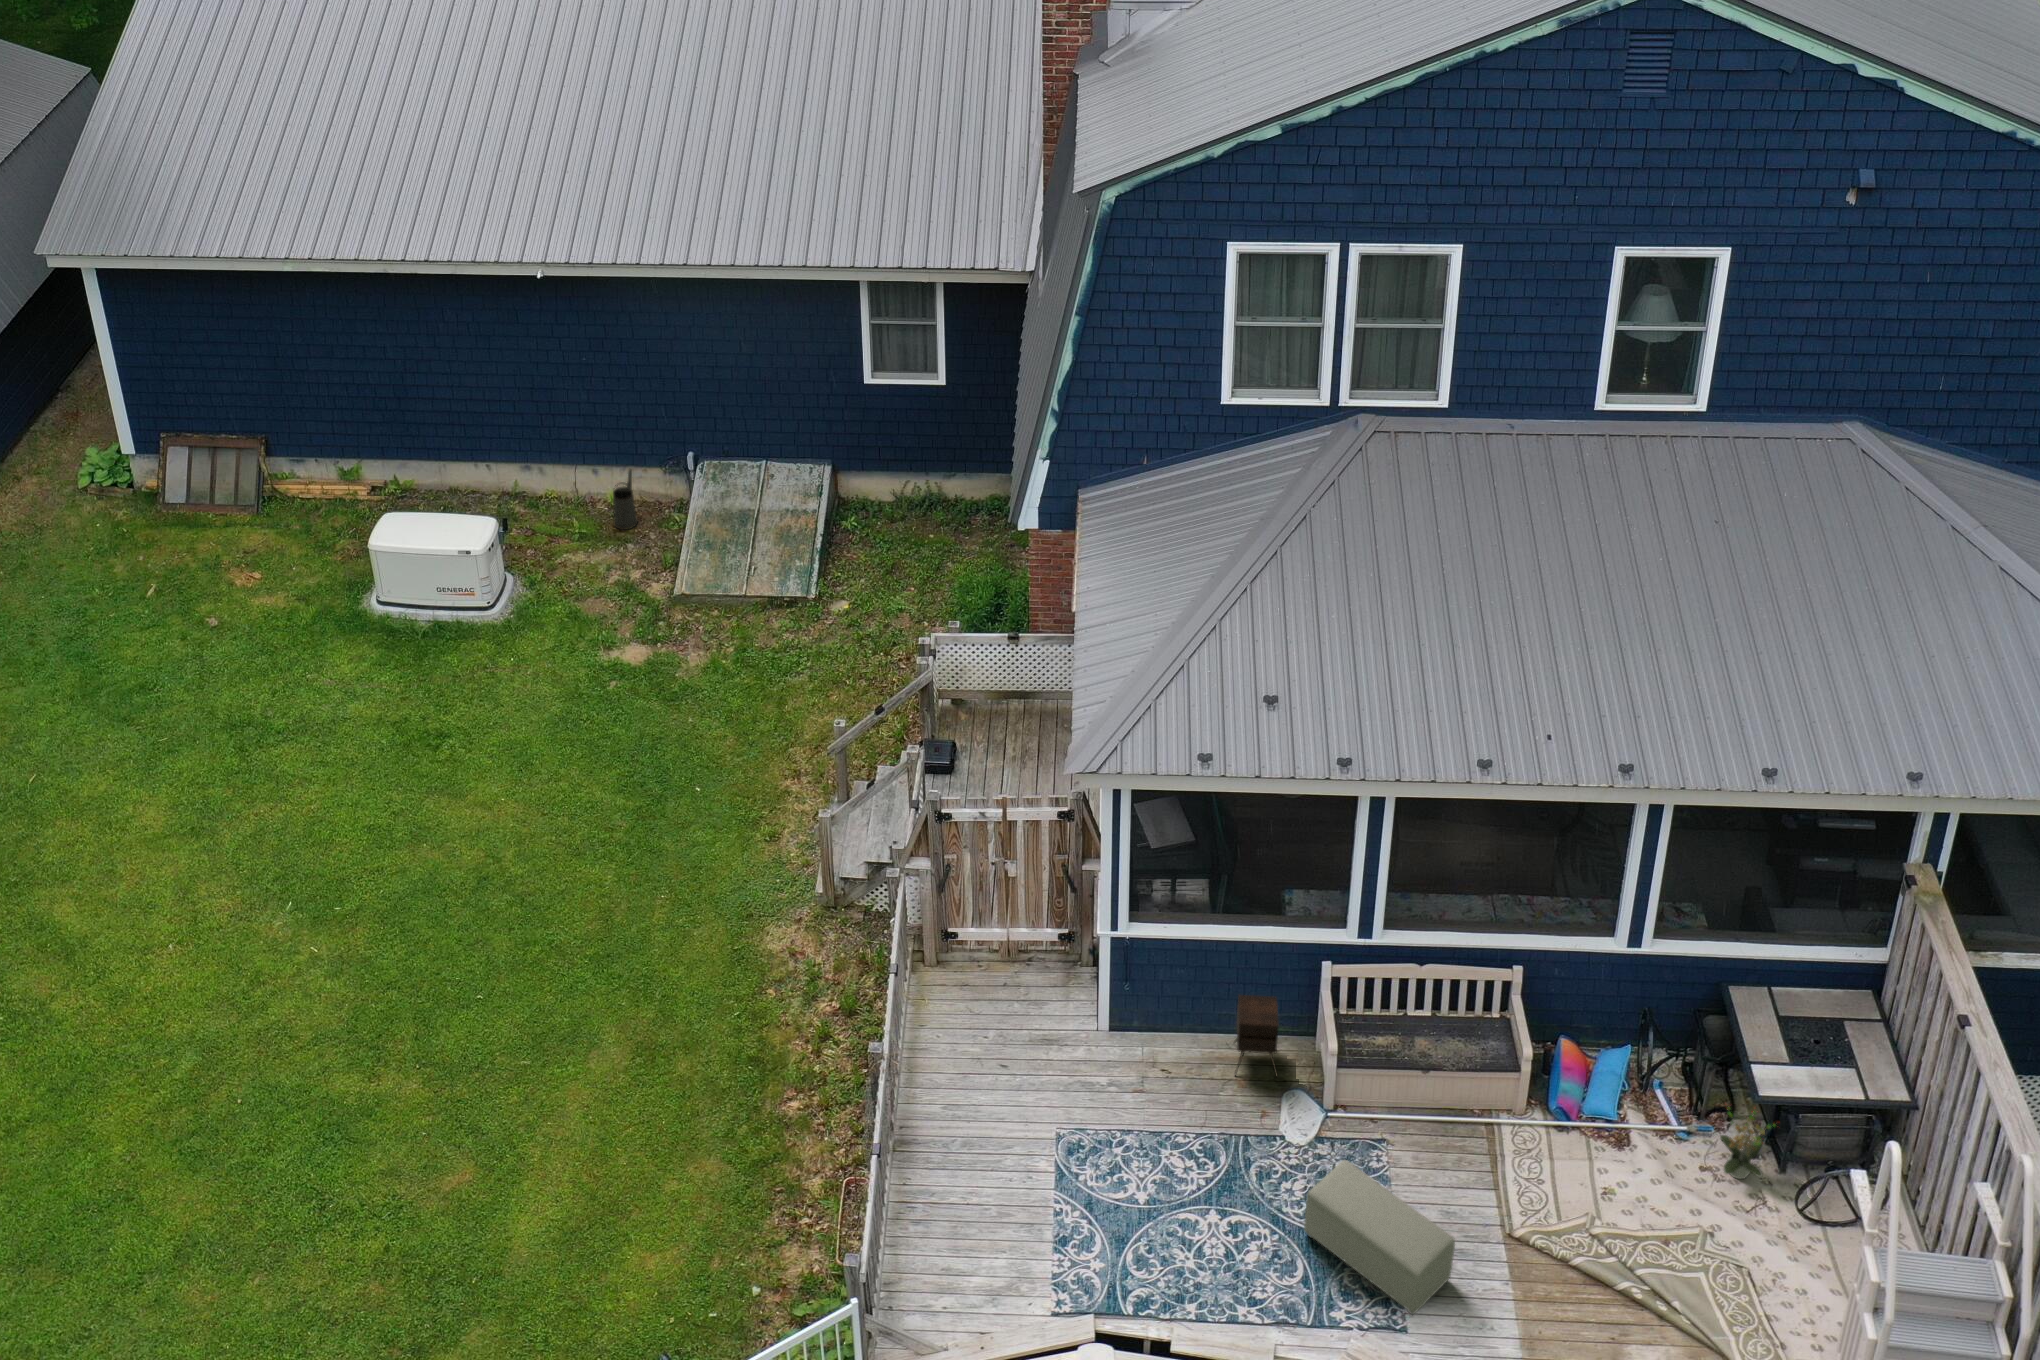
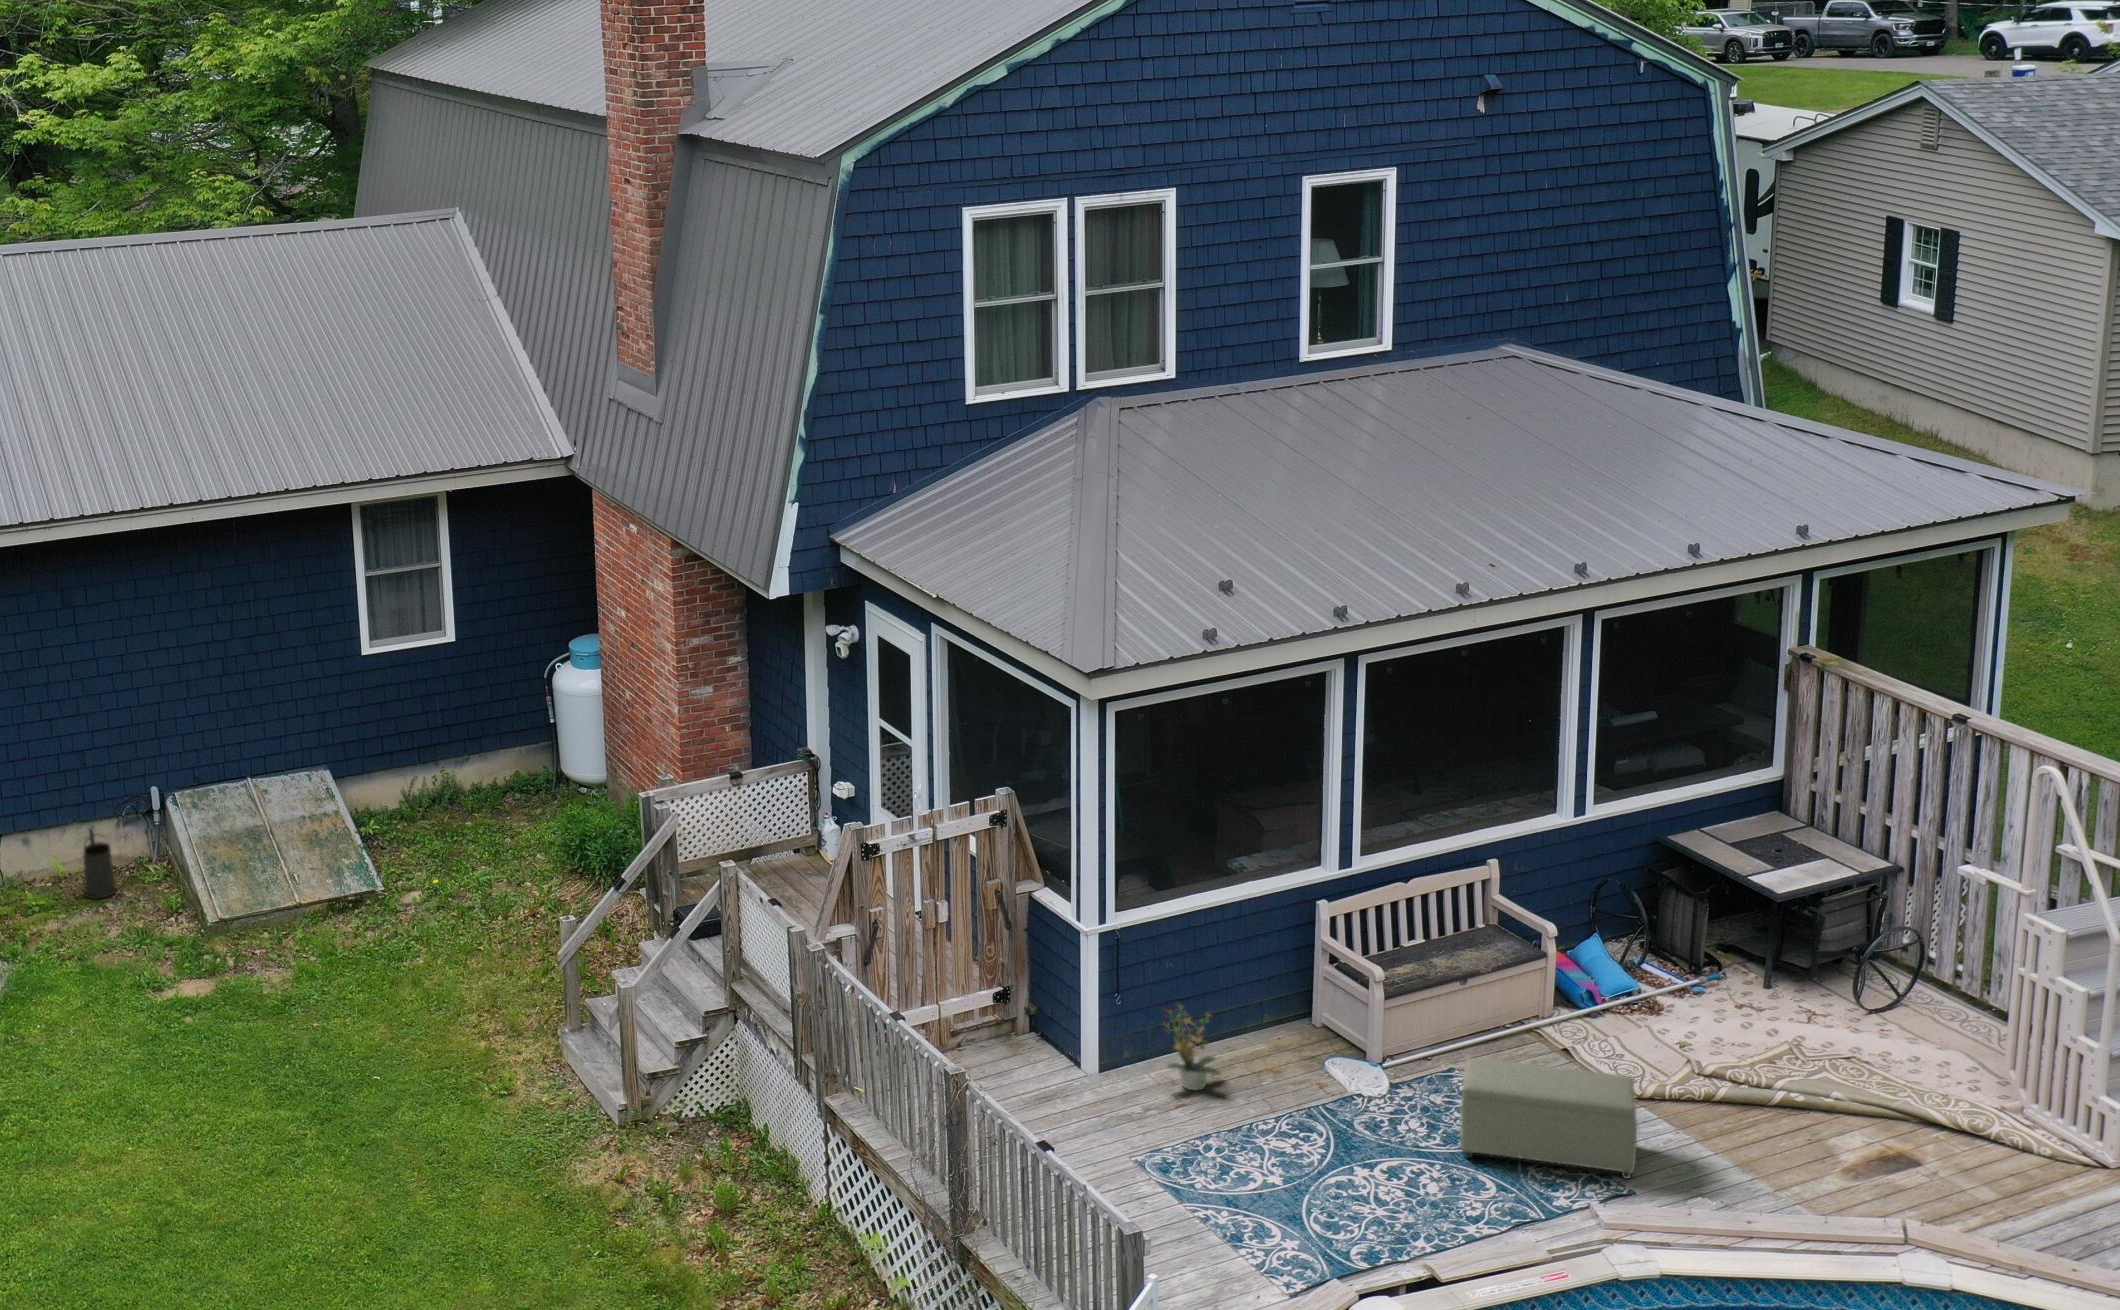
side table: present [1234,995,1279,1078] -> none [1229,970,1301,1076]
potted plant: present [1720,1107,1775,1179] -> present [1167,1005,1220,1090]

